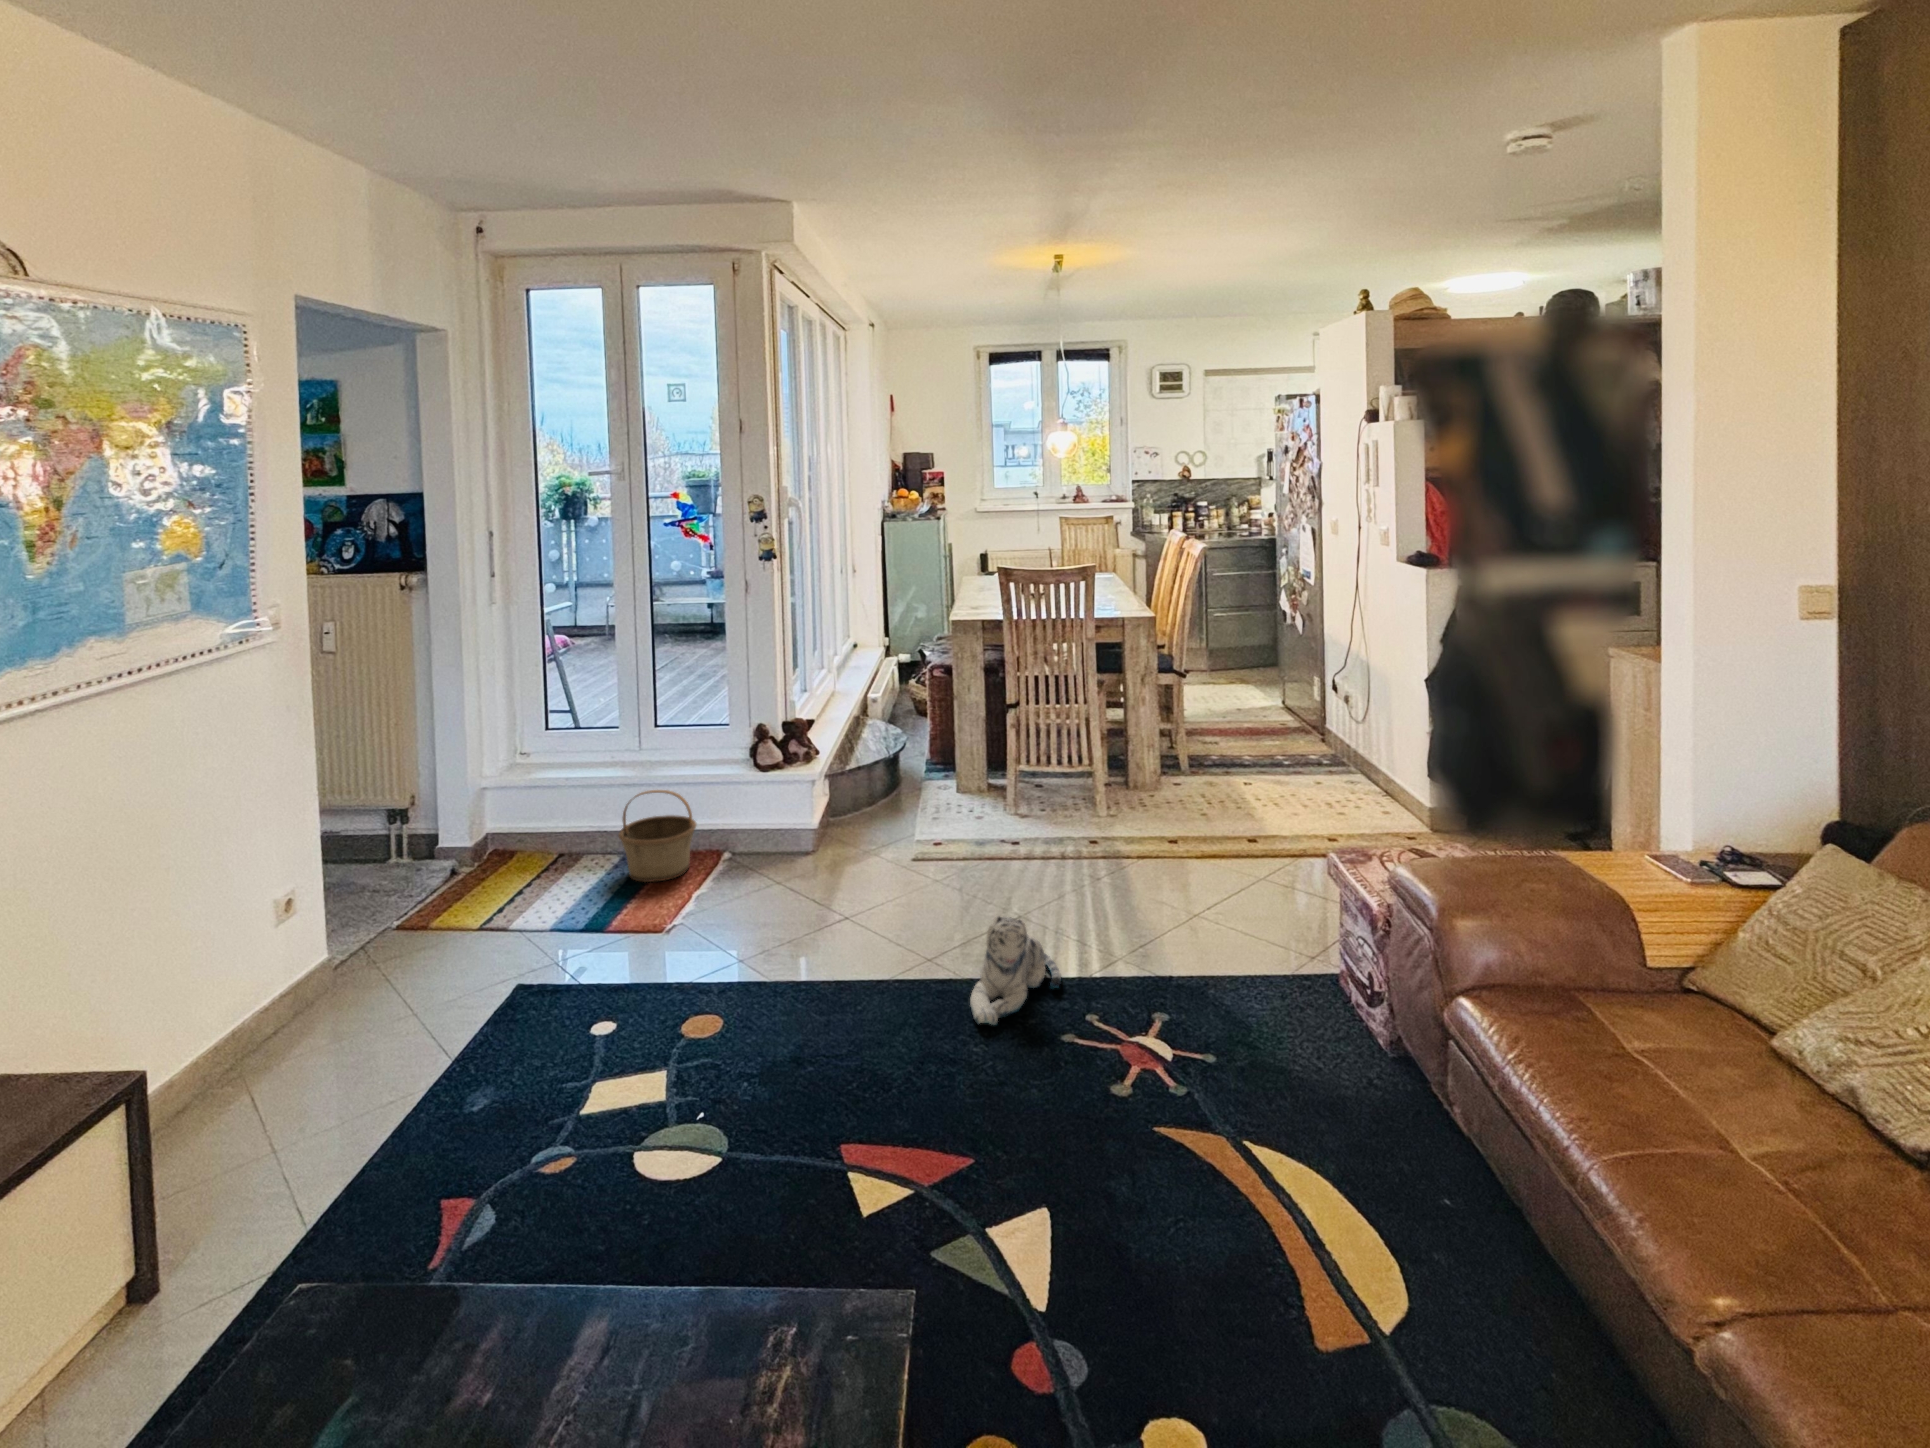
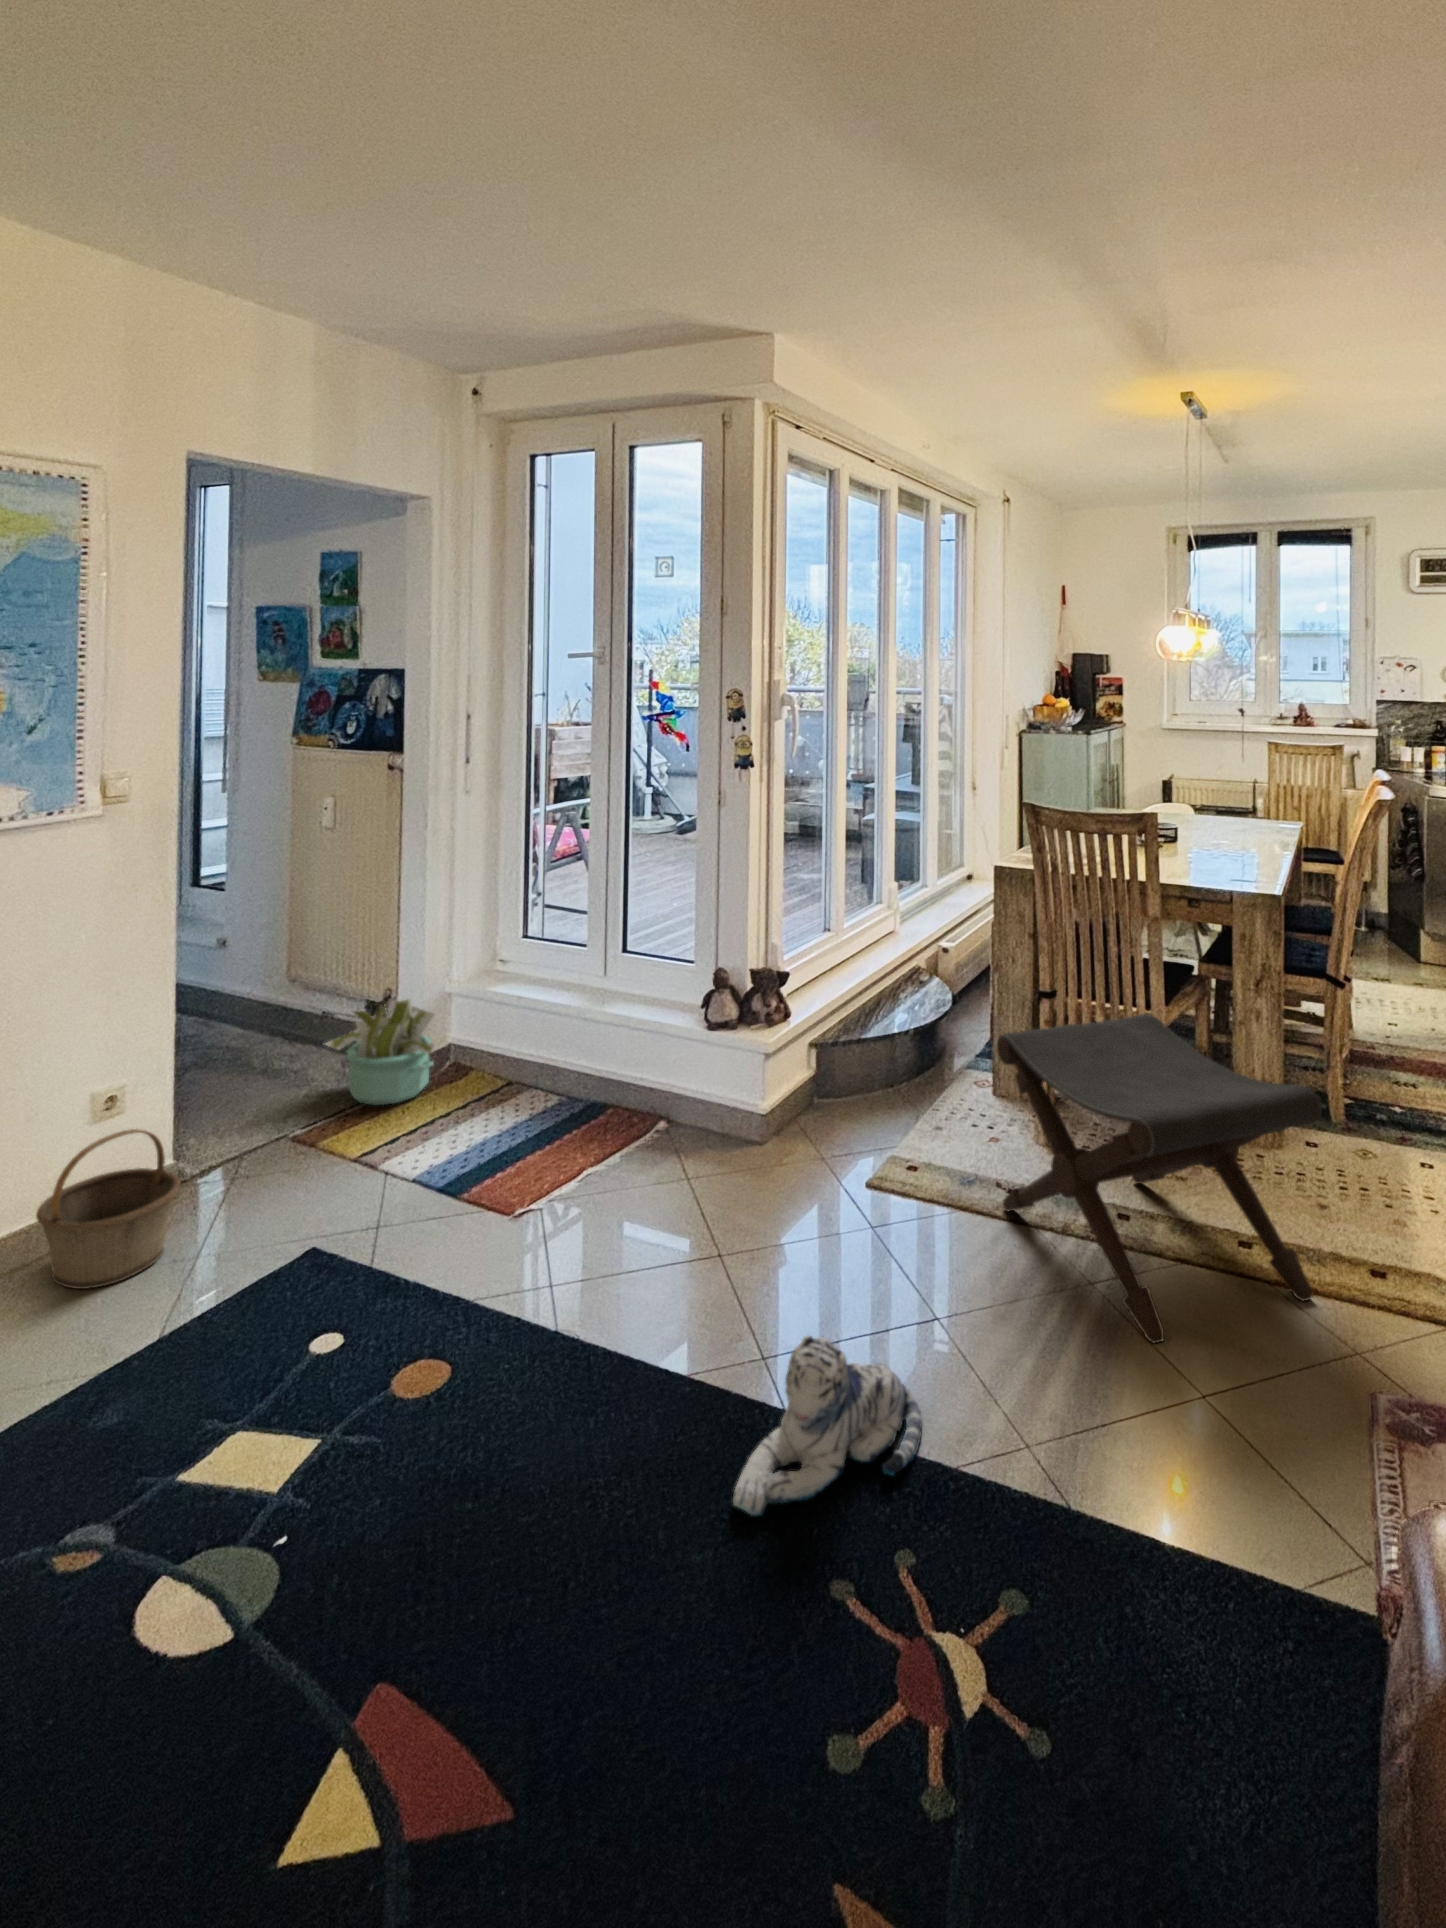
footstool: none [1004,706,1225,899] -> present [997,1014,1322,1343]
basket: present [618,790,696,882] -> present [36,1129,181,1289]
decorative plant: none [395,795,502,891] -> present [325,999,434,1105]

